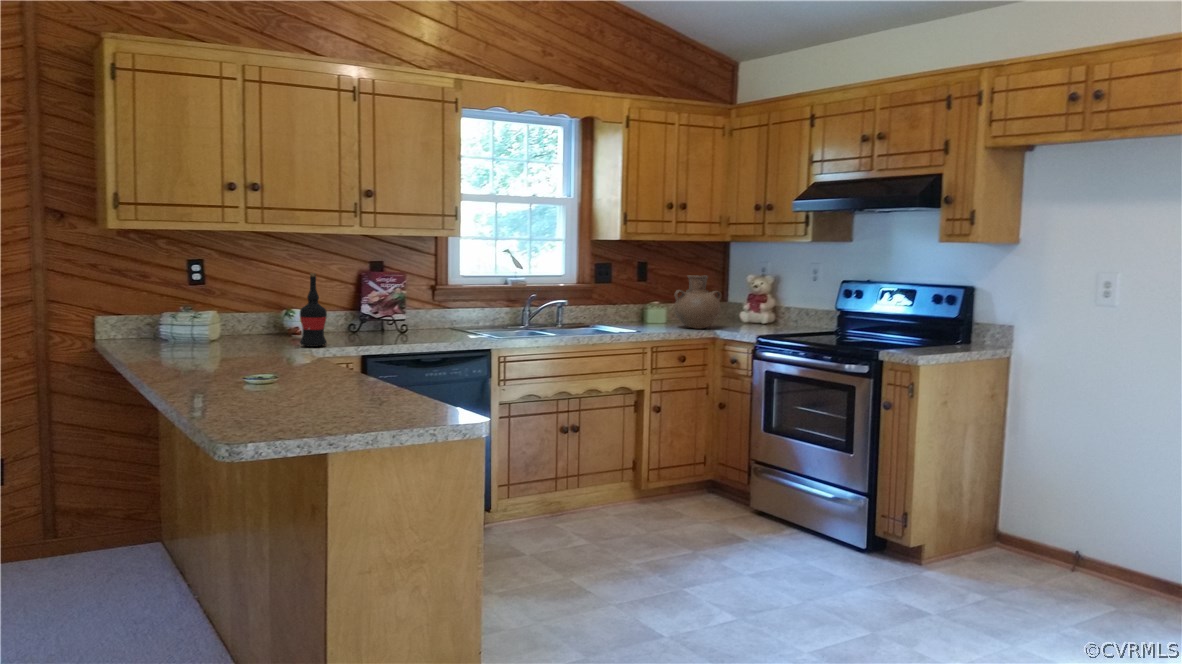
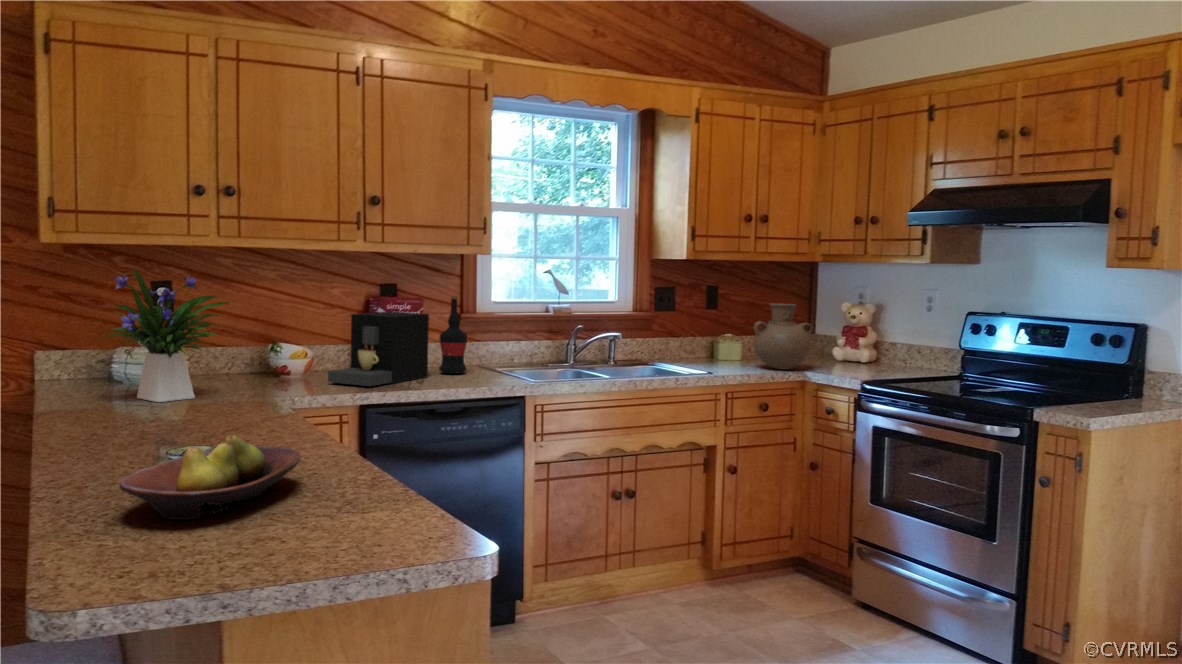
flower arrangement: none [152,247,260,353] -> present [103,267,228,402]
wine bottle: present [300,273,327,347] -> present [439,296,467,374]
coffee maker: none [333,283,412,342] -> present [328,312,429,386]
fruit bowl: none [223,361,339,413] -> present [120,435,301,520]

